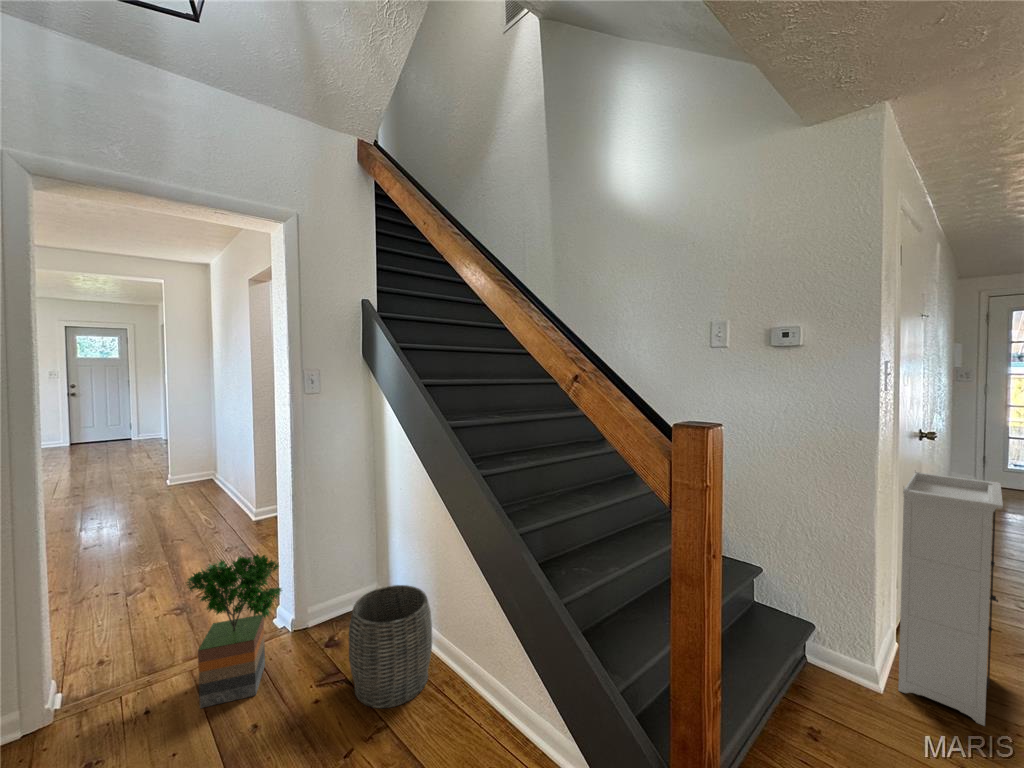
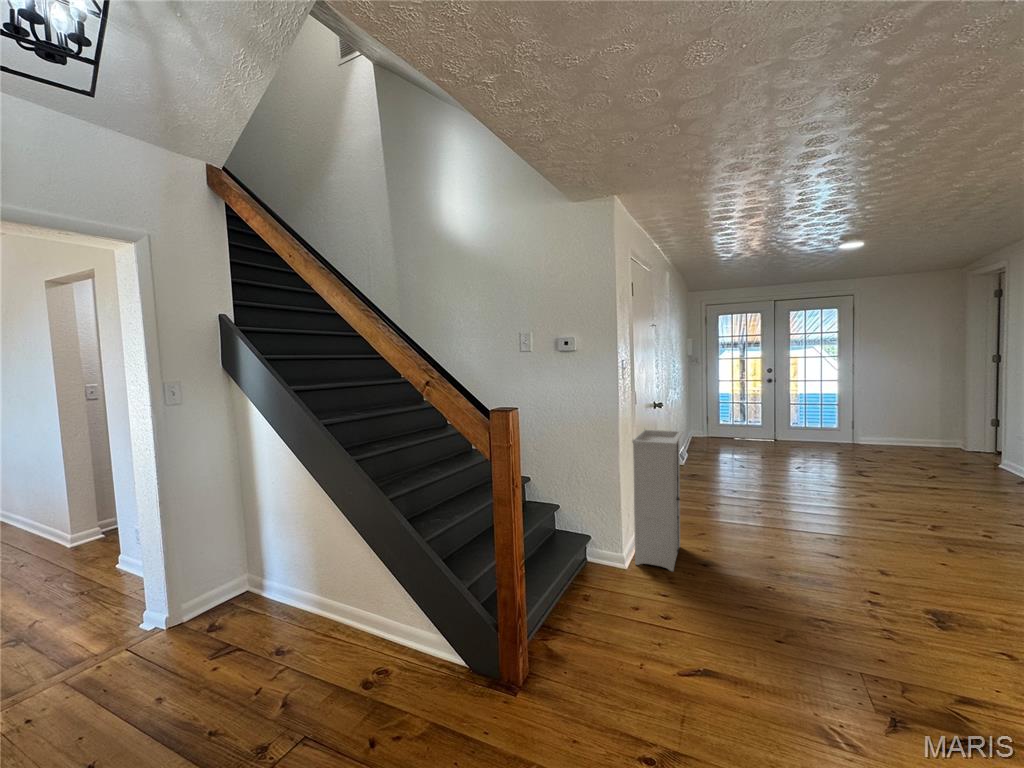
potted tree: present [187,554,282,708] -> none [56,557,168,705]
woven basket: present [348,585,432,708] -> none [240,562,317,661]

